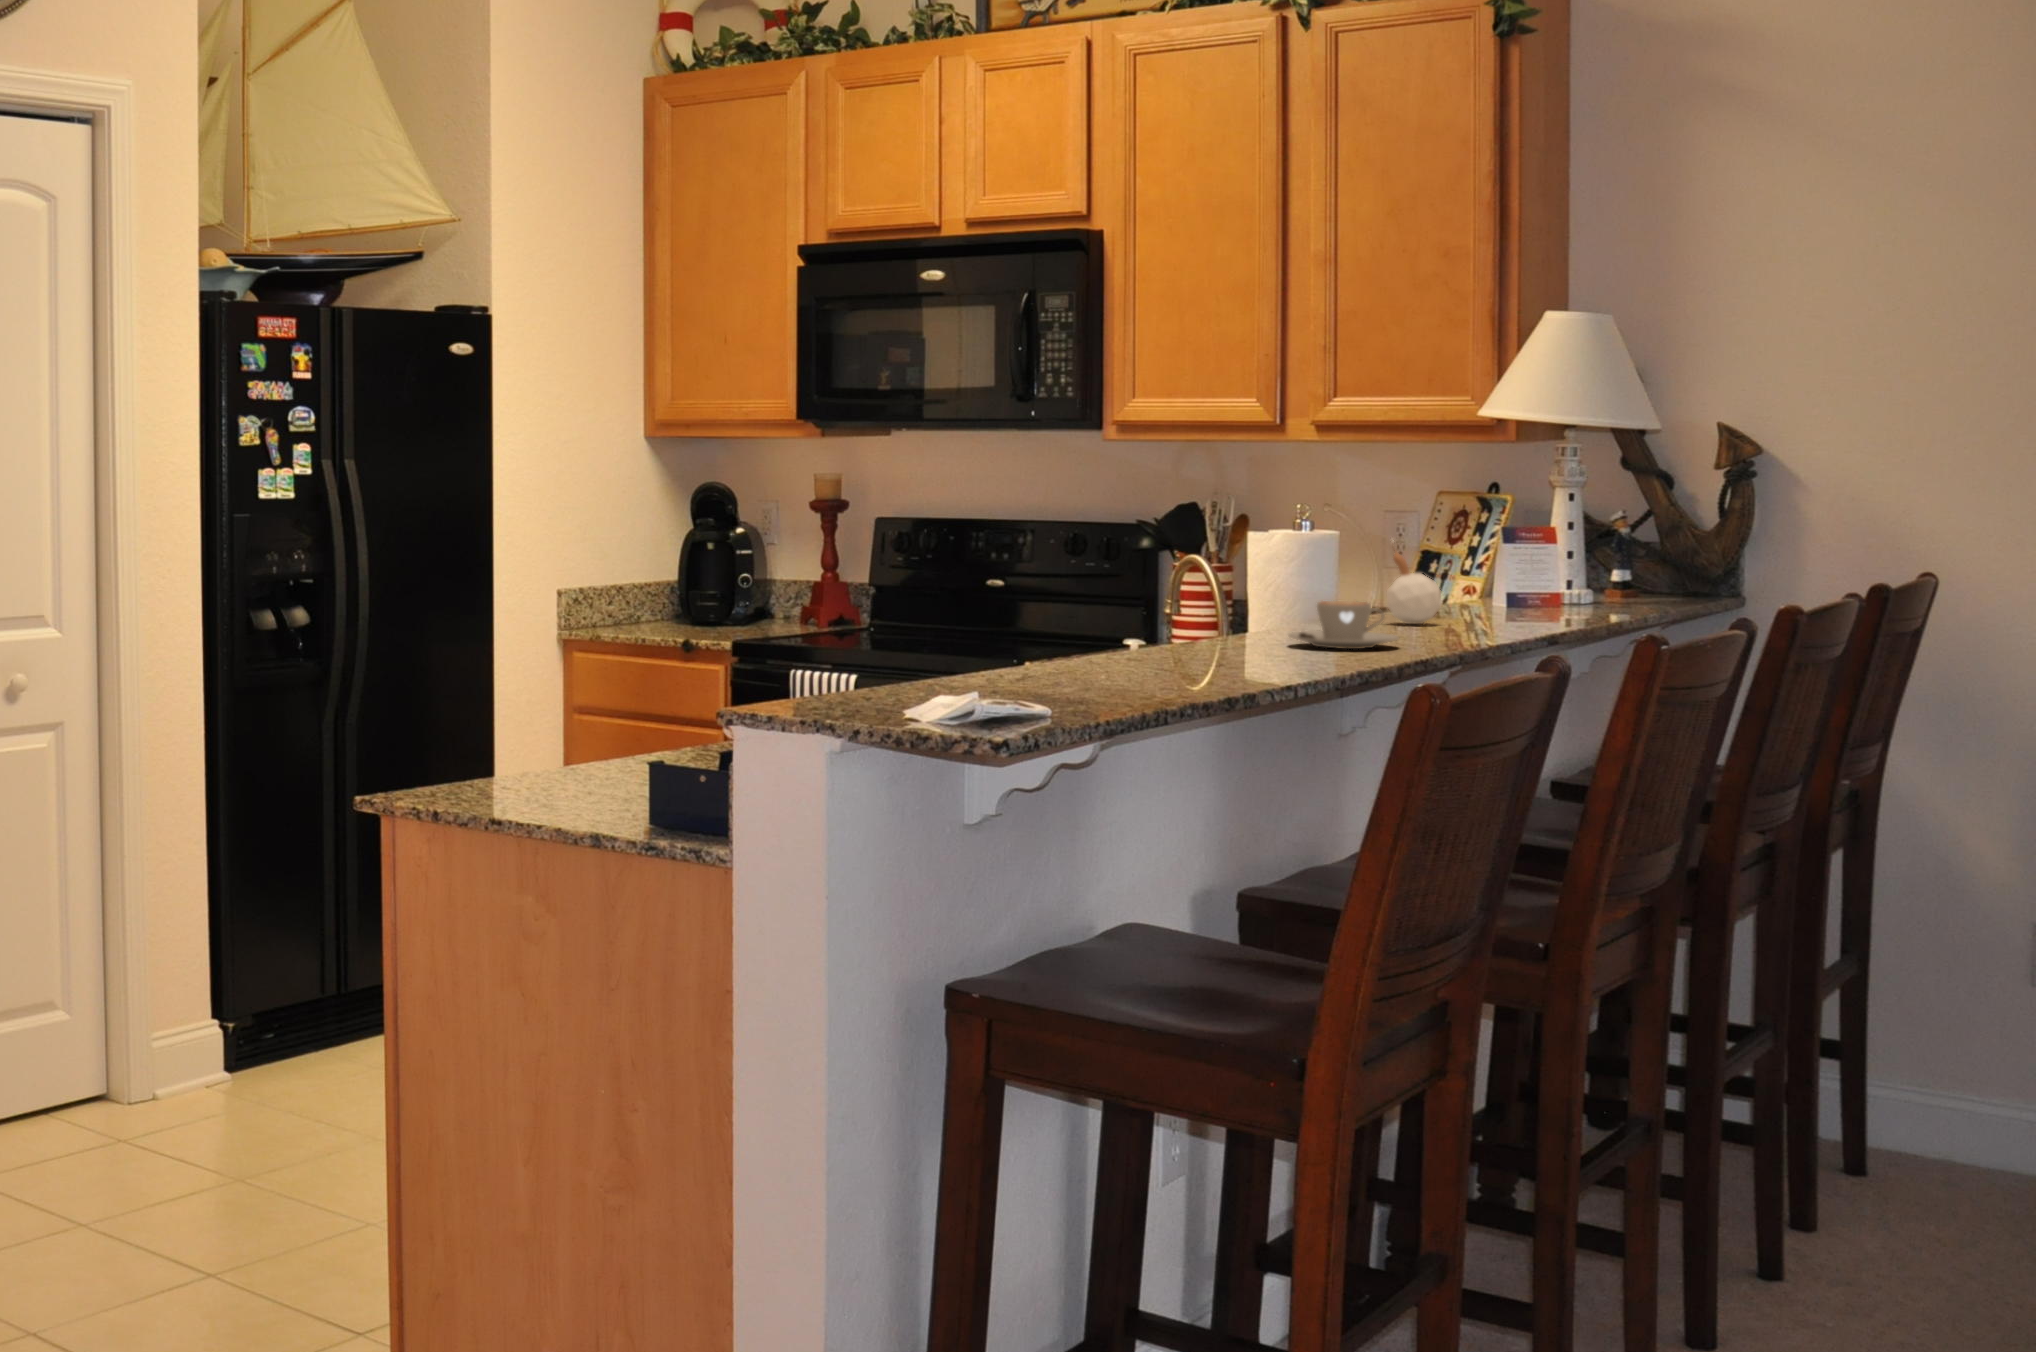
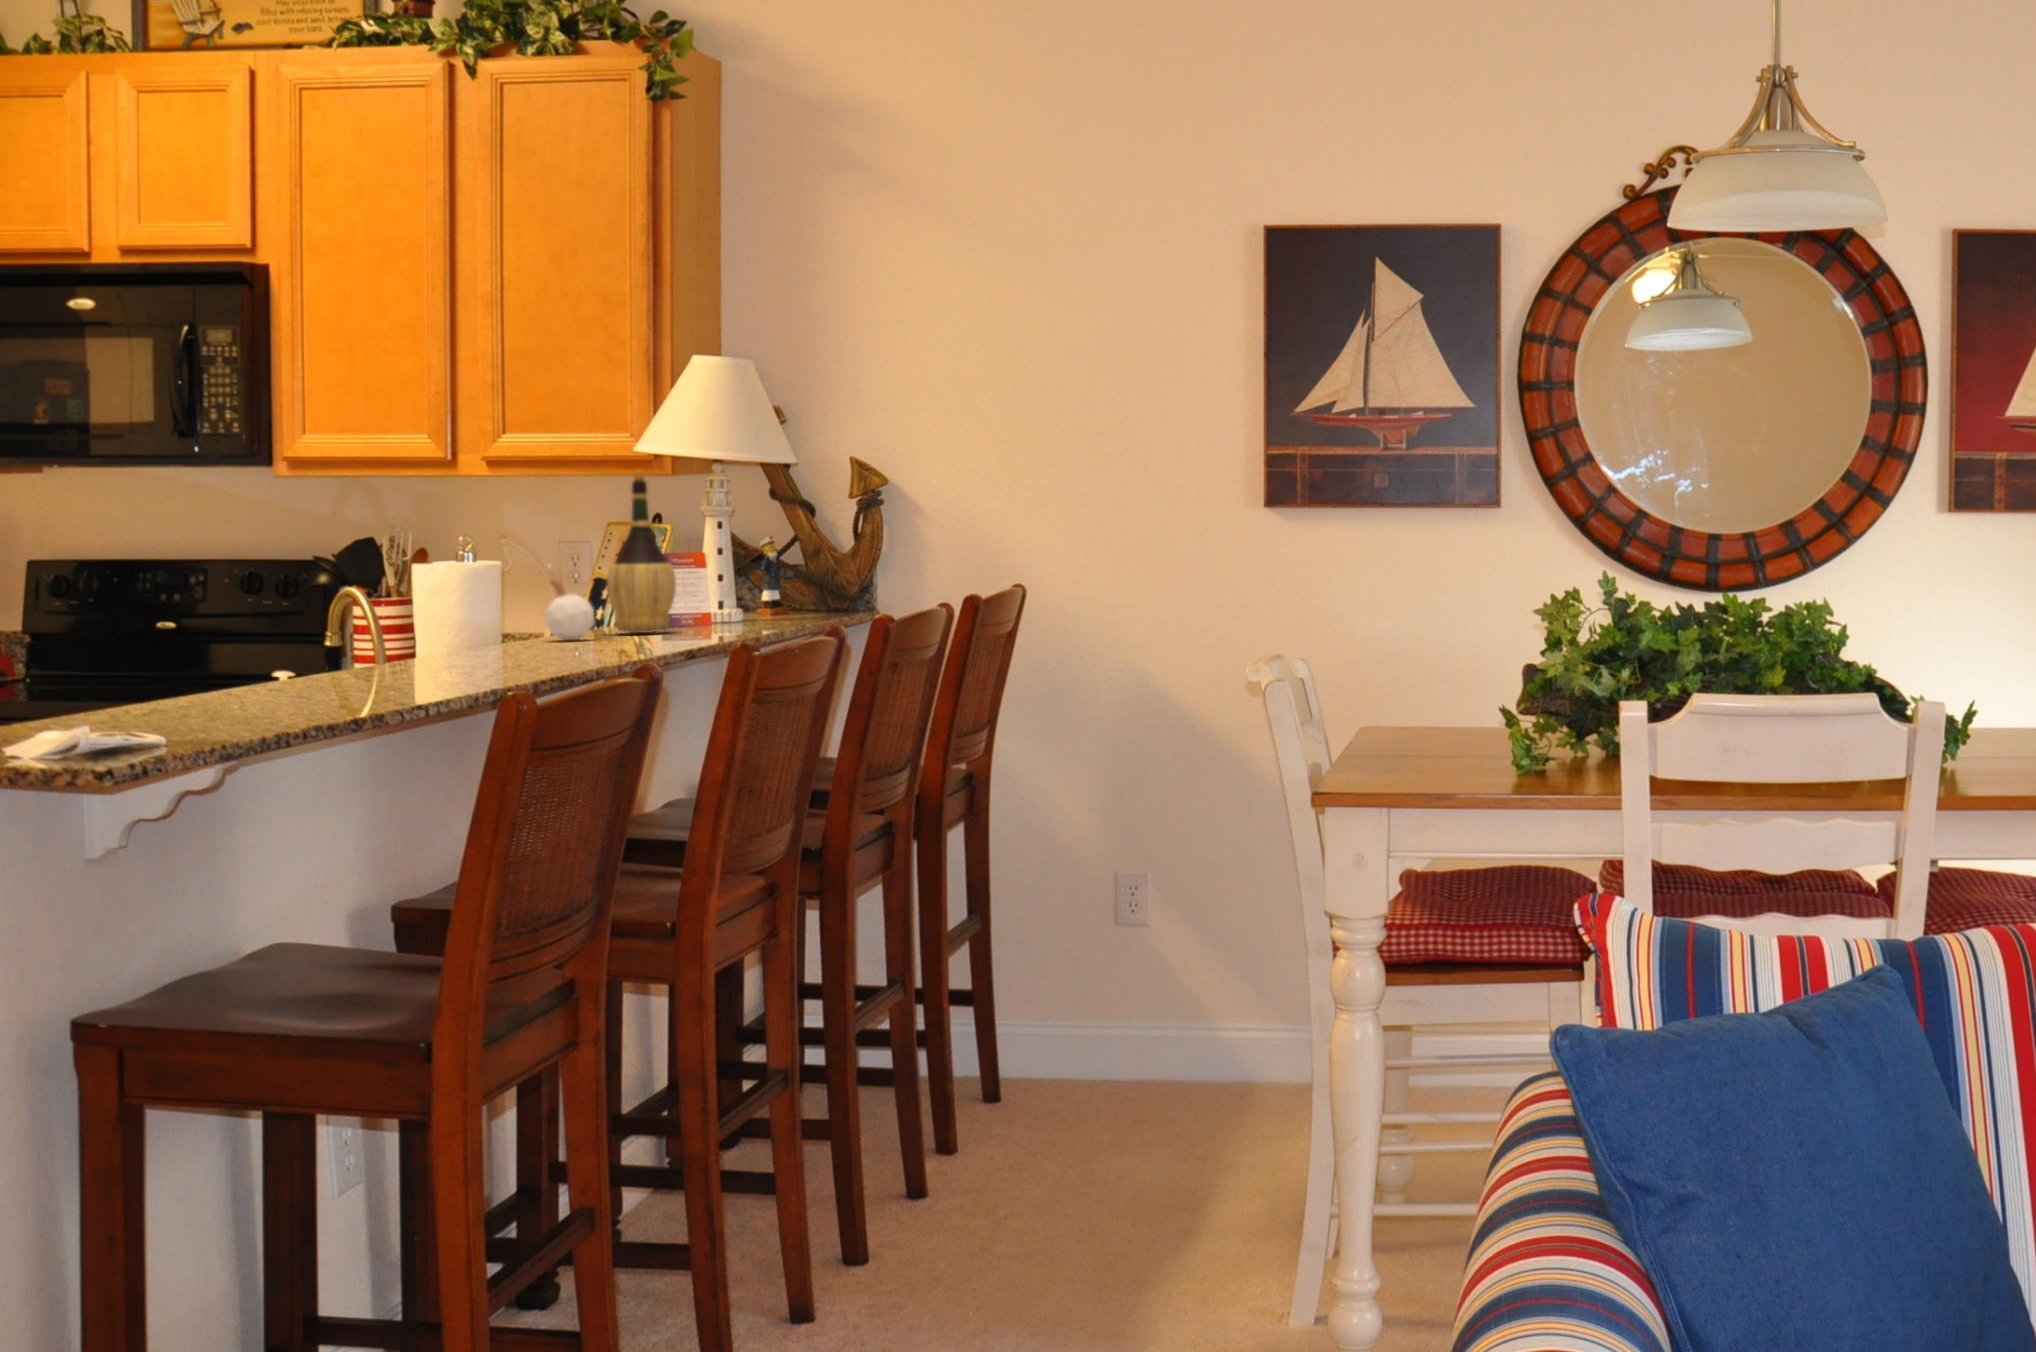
wine bottle: none [1450,436,1530,618] -> present [607,470,676,633]
coffee cup: present [1289,601,1398,649] -> none [439,618,540,660]

